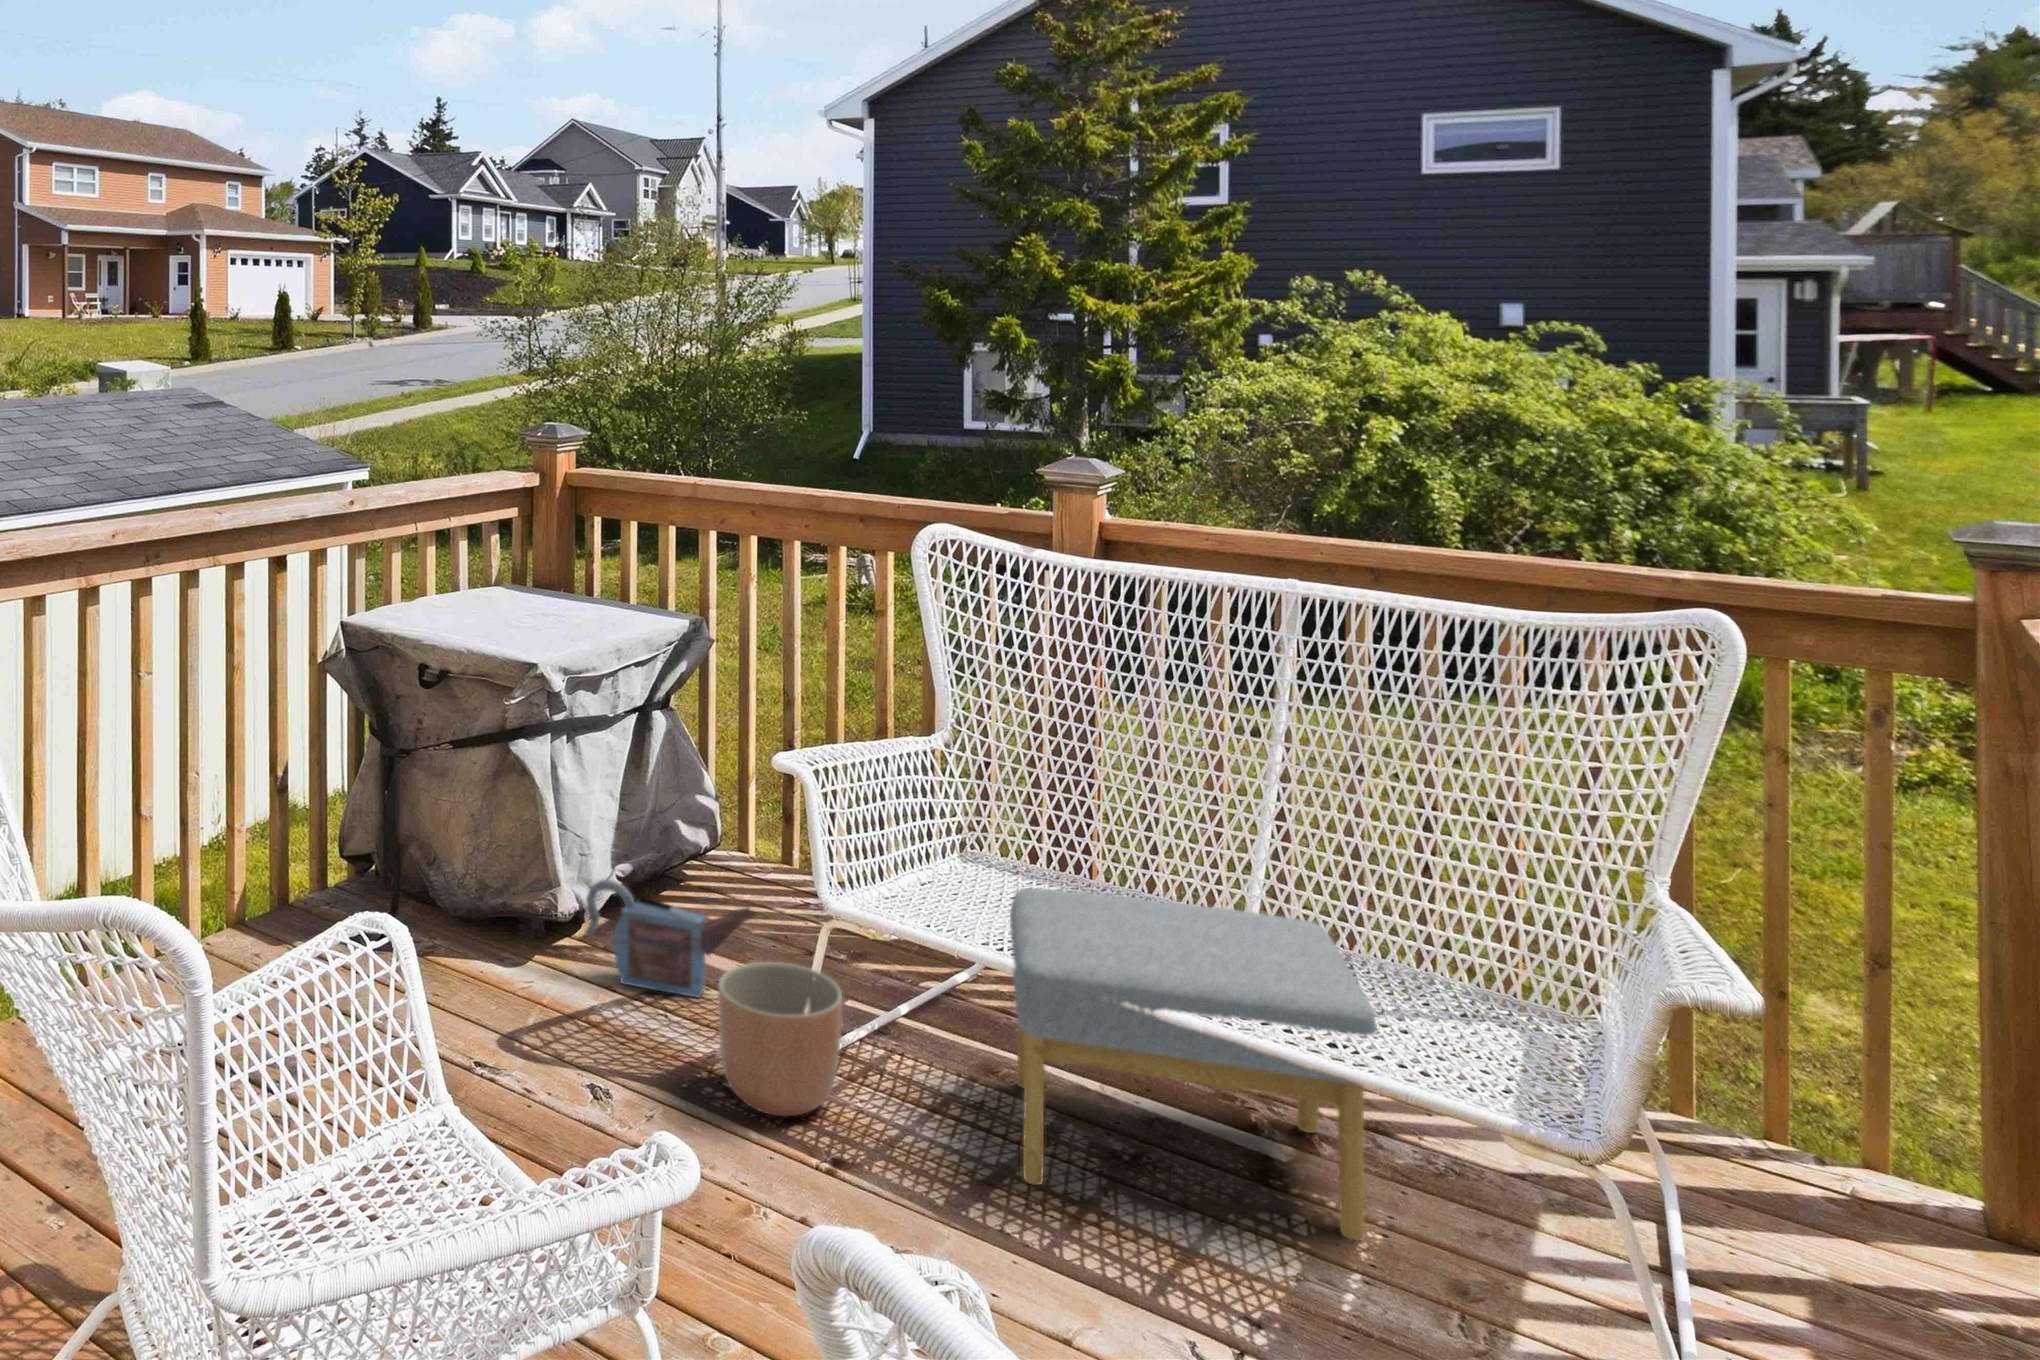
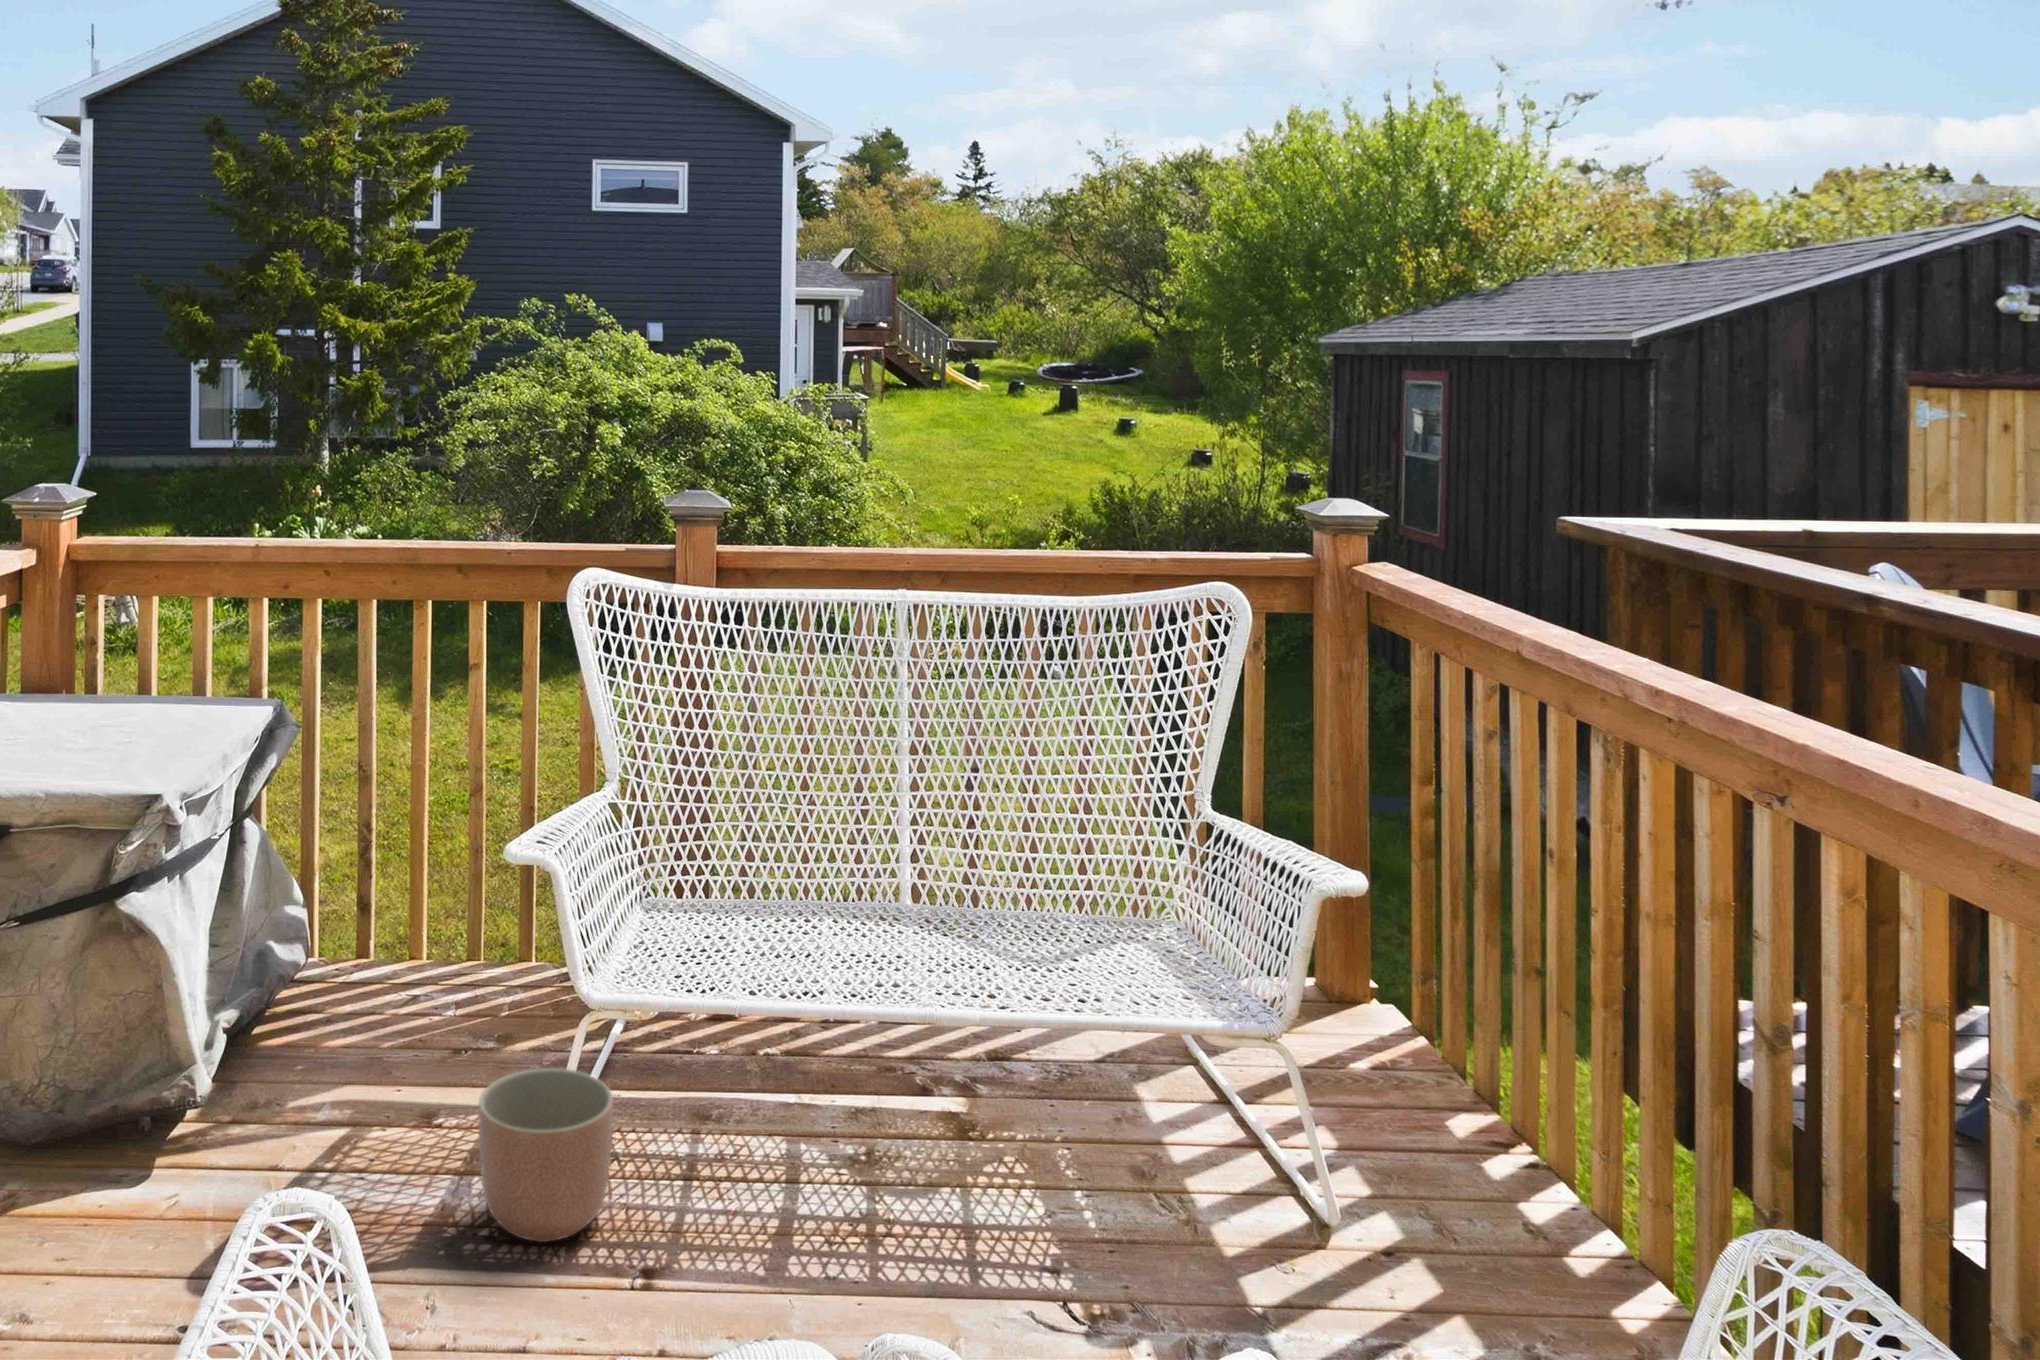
watering can: present [585,880,755,998] -> none [234,1020,442,1152]
footstool: present [1010,888,1377,1241] -> none [728,897,1073,1218]

